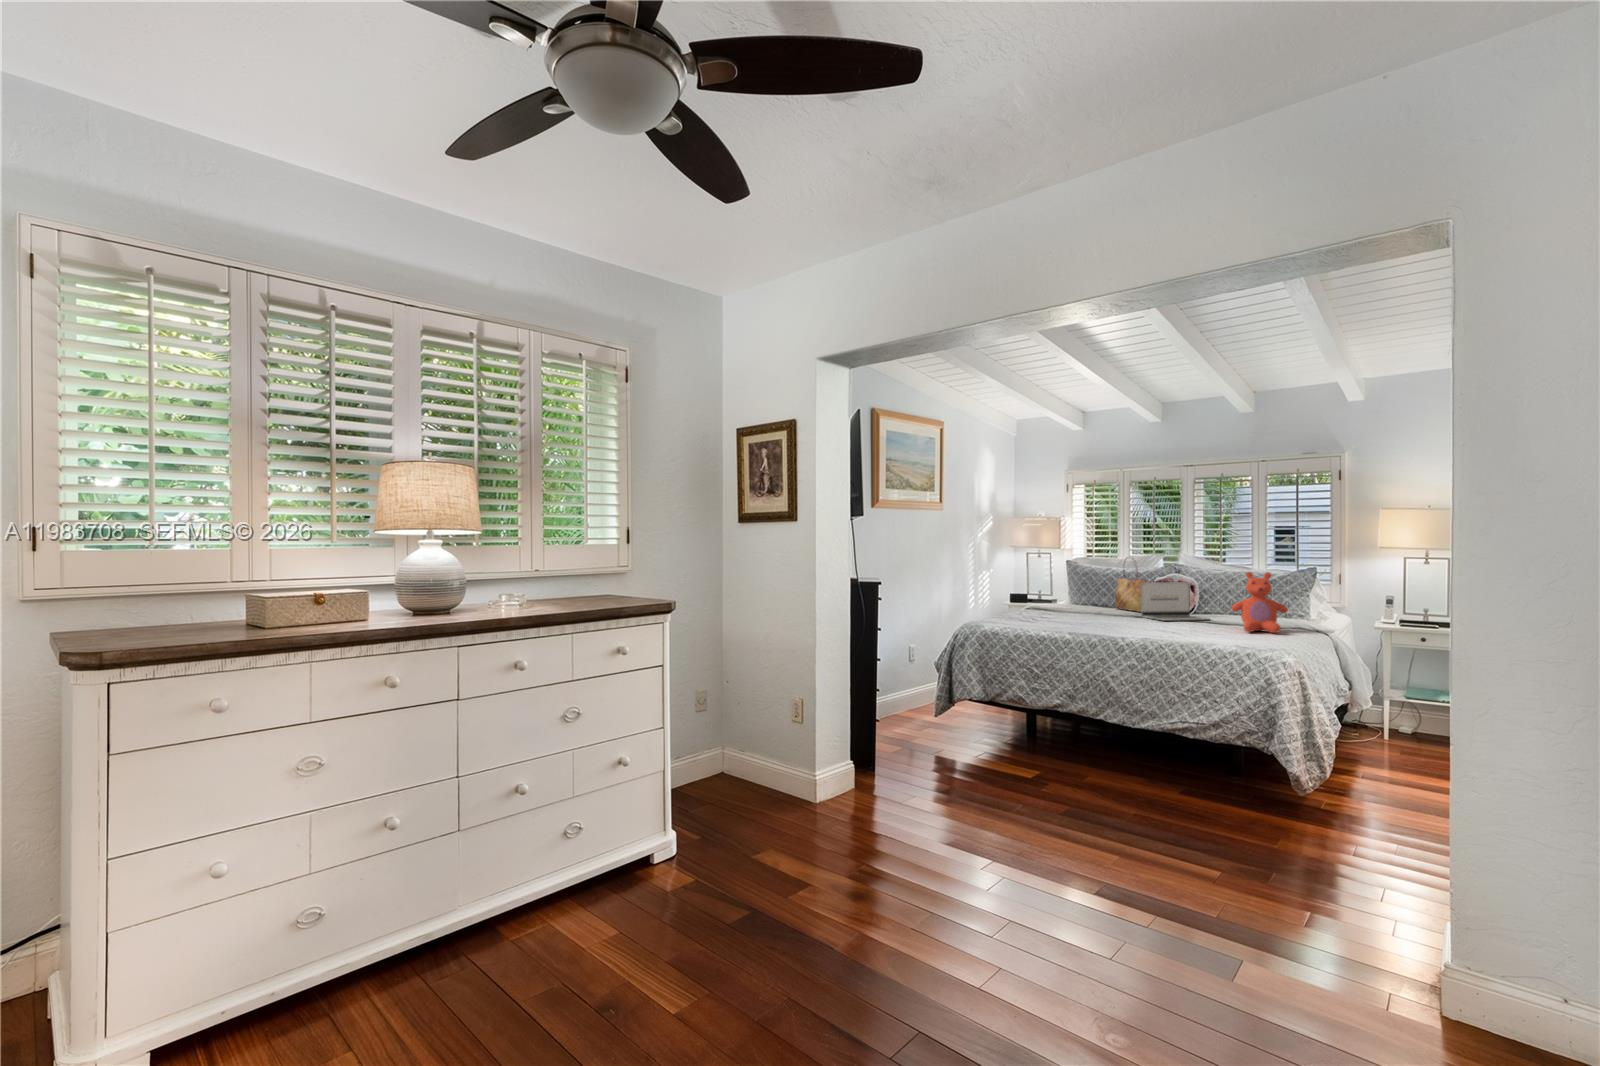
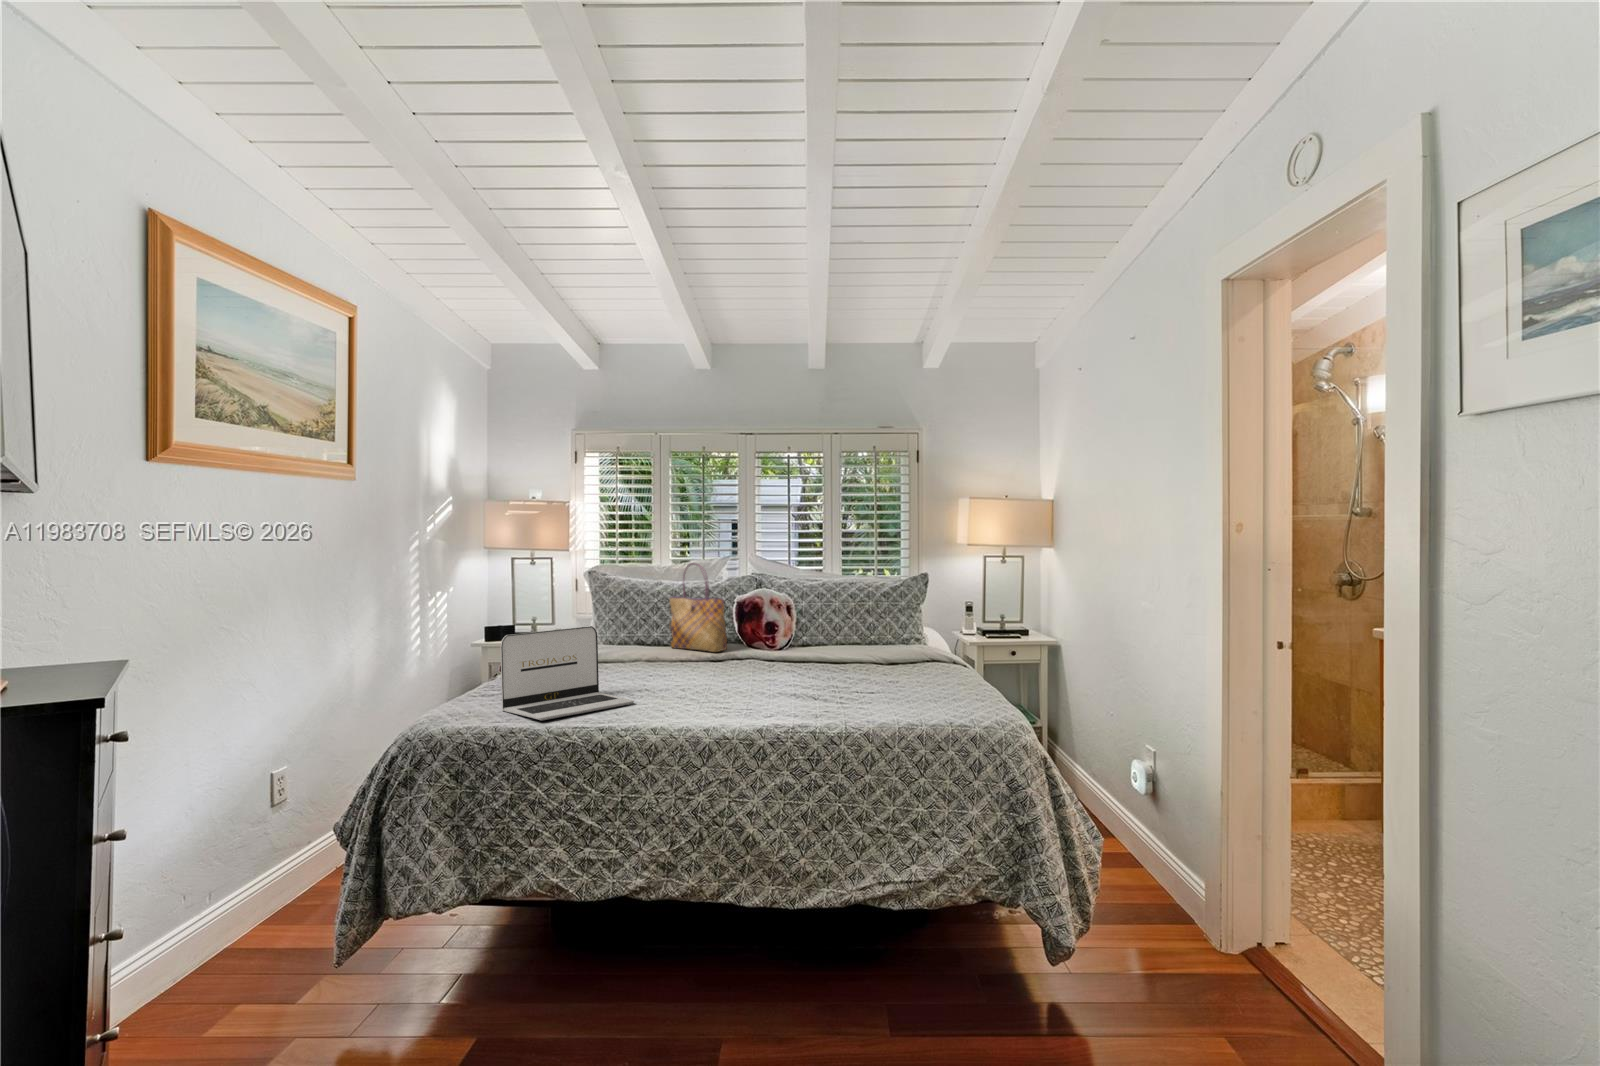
teddy bear: present [1231,572,1288,633] -> none [874,582,949,680]
laptop: present [1141,582,1209,621] -> present [500,626,634,721]

